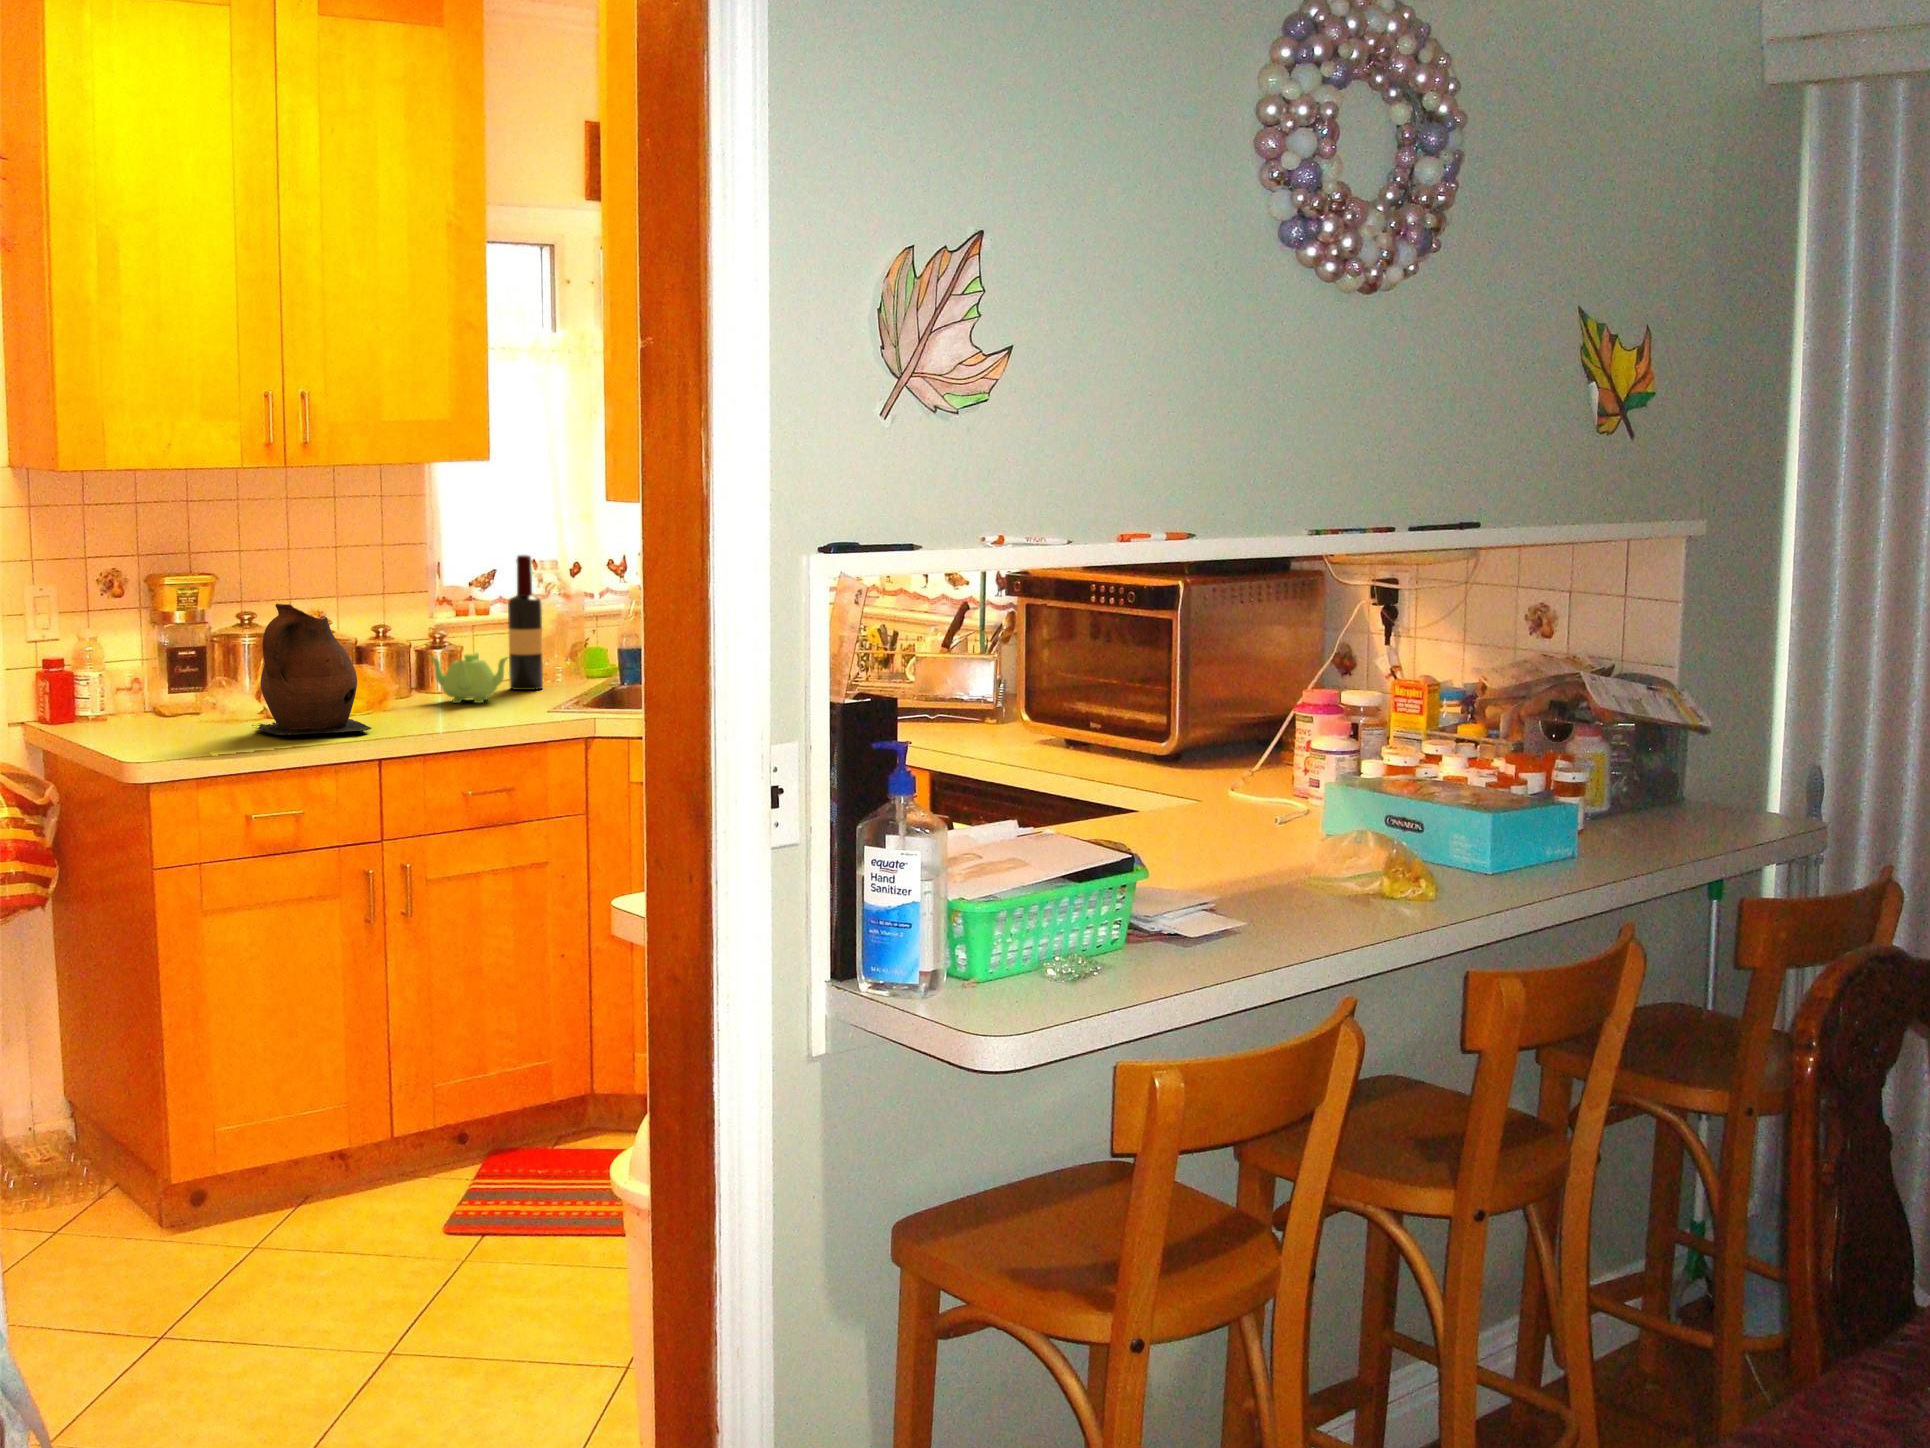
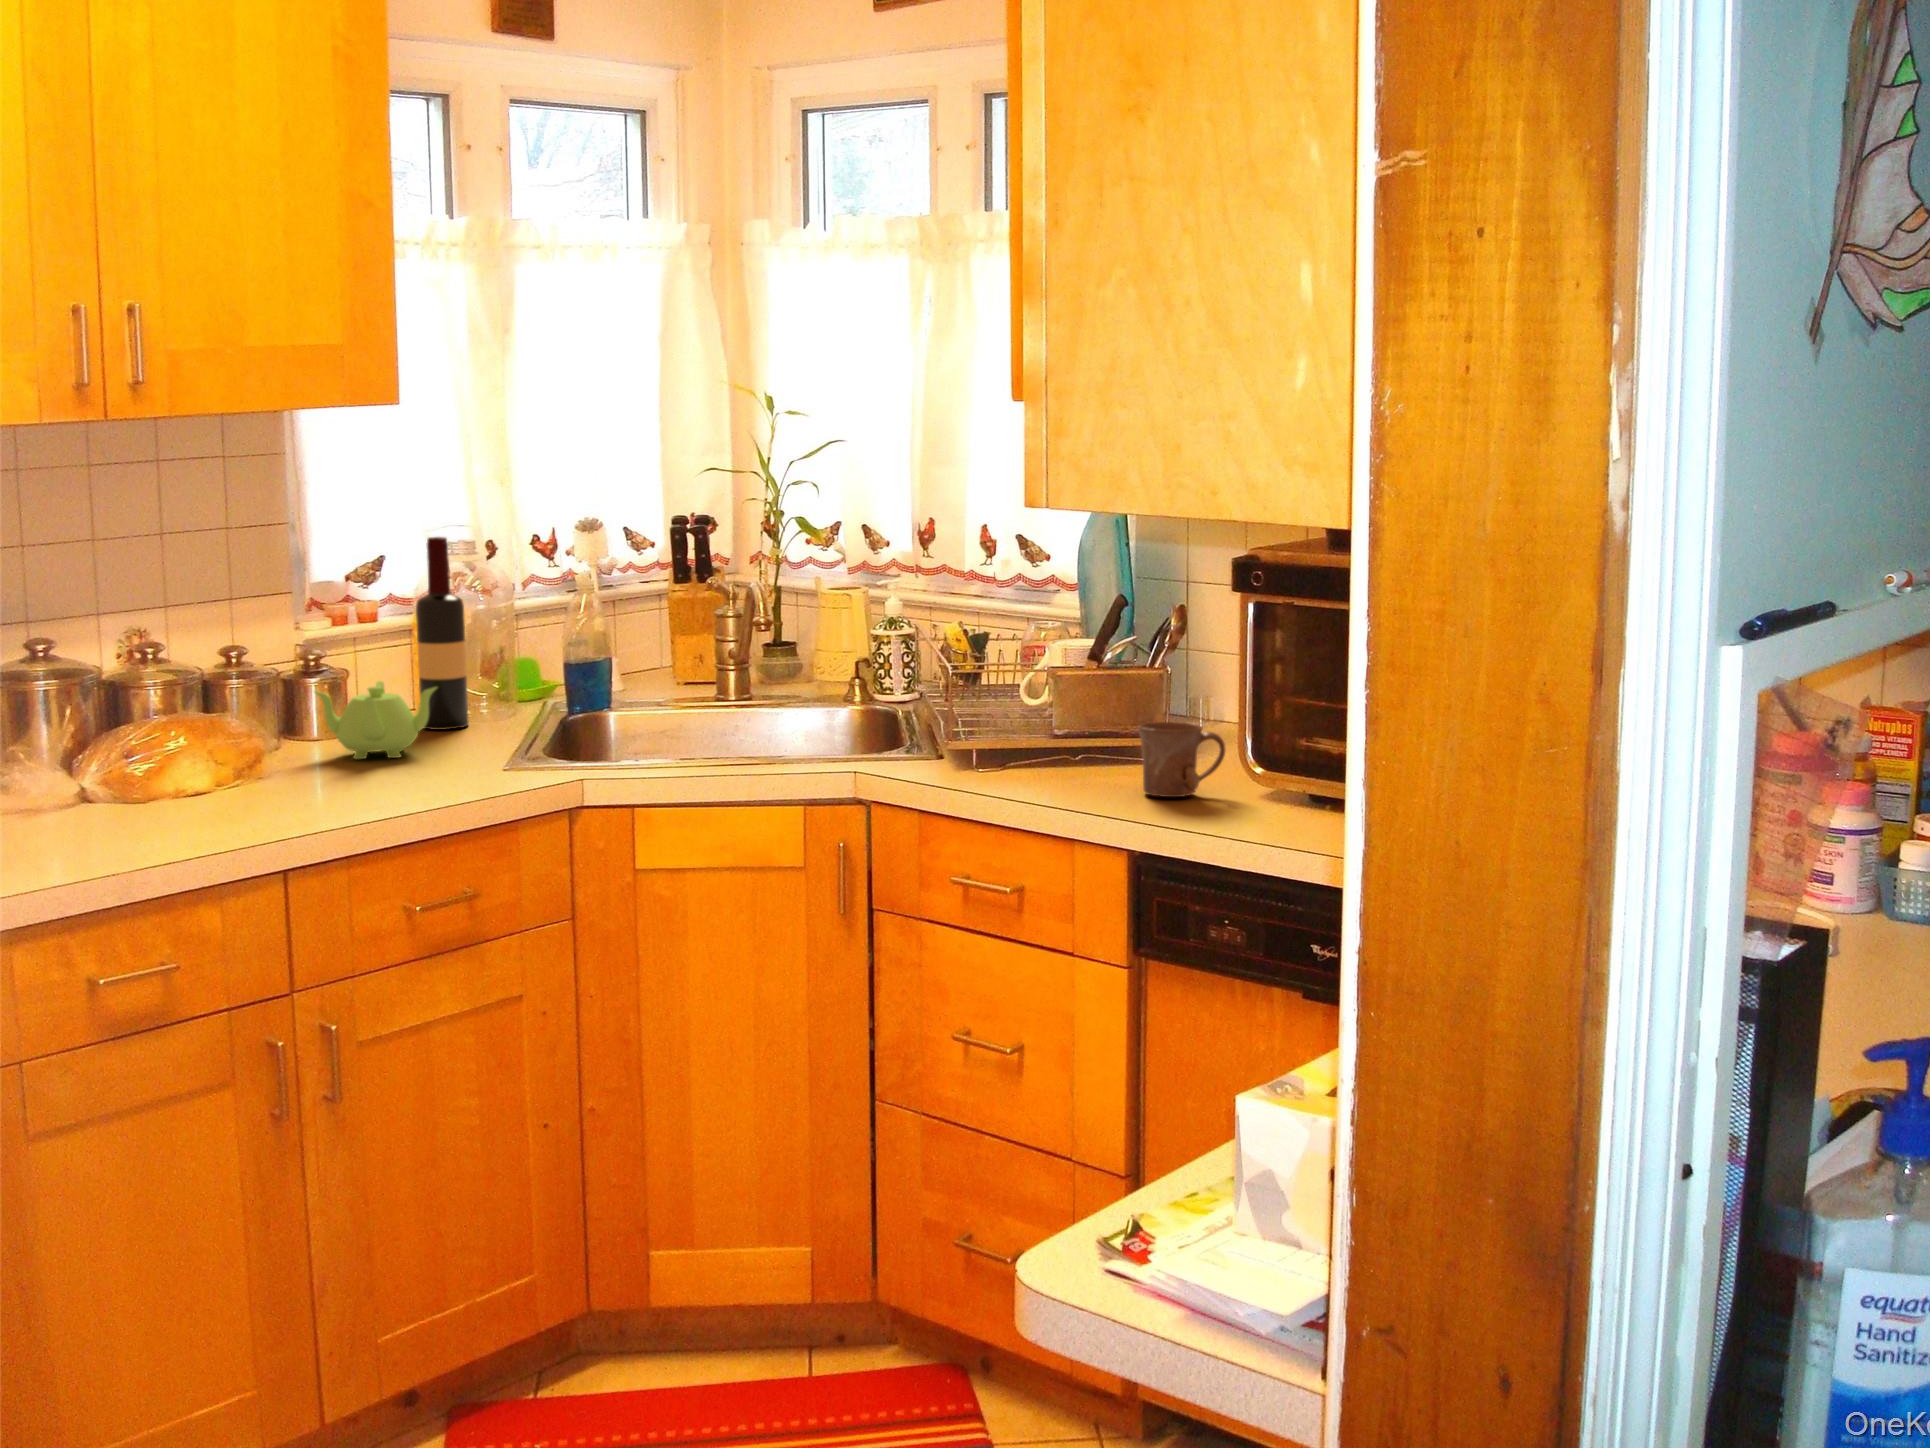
ceramic pitcher: present [252,604,371,735] -> none [67,635,265,844]
mug: none [955,689,1016,740] -> present [1138,722,1226,797]

